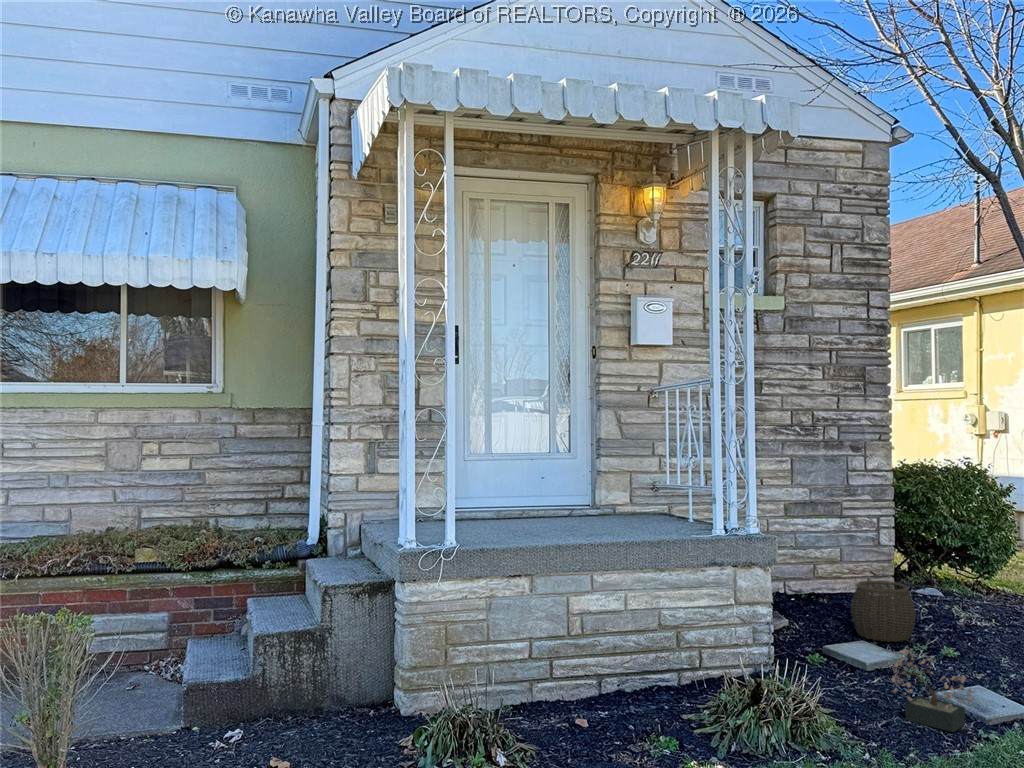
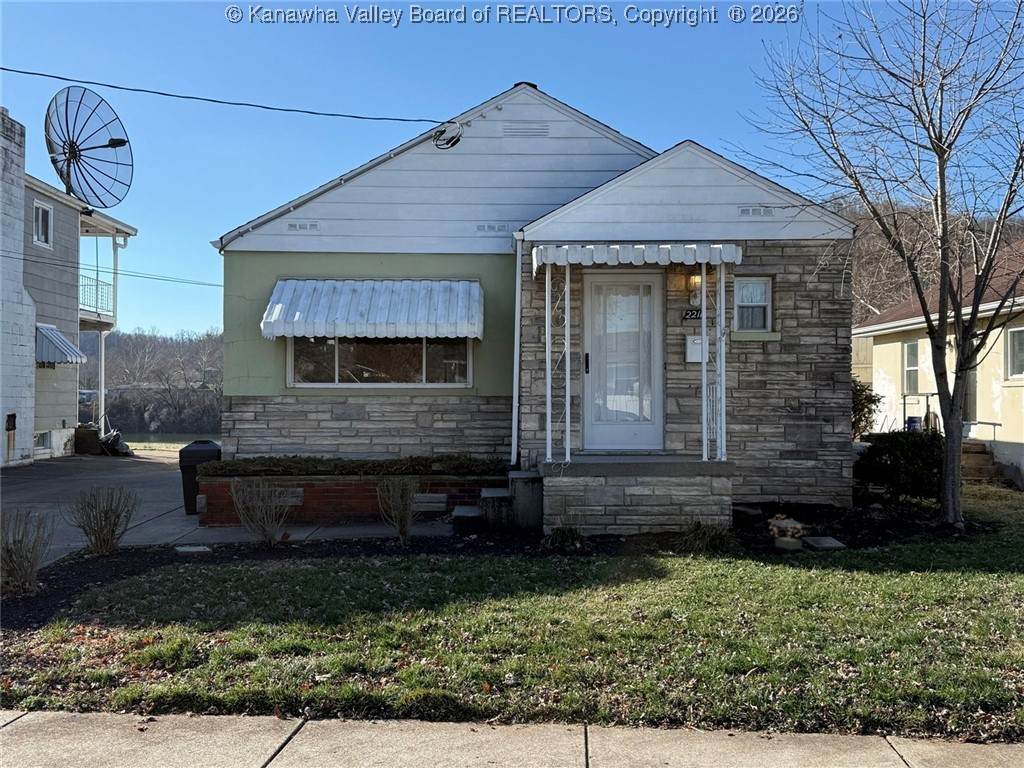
woven basket: present [851,581,915,642] -> none [797,494,832,525]

